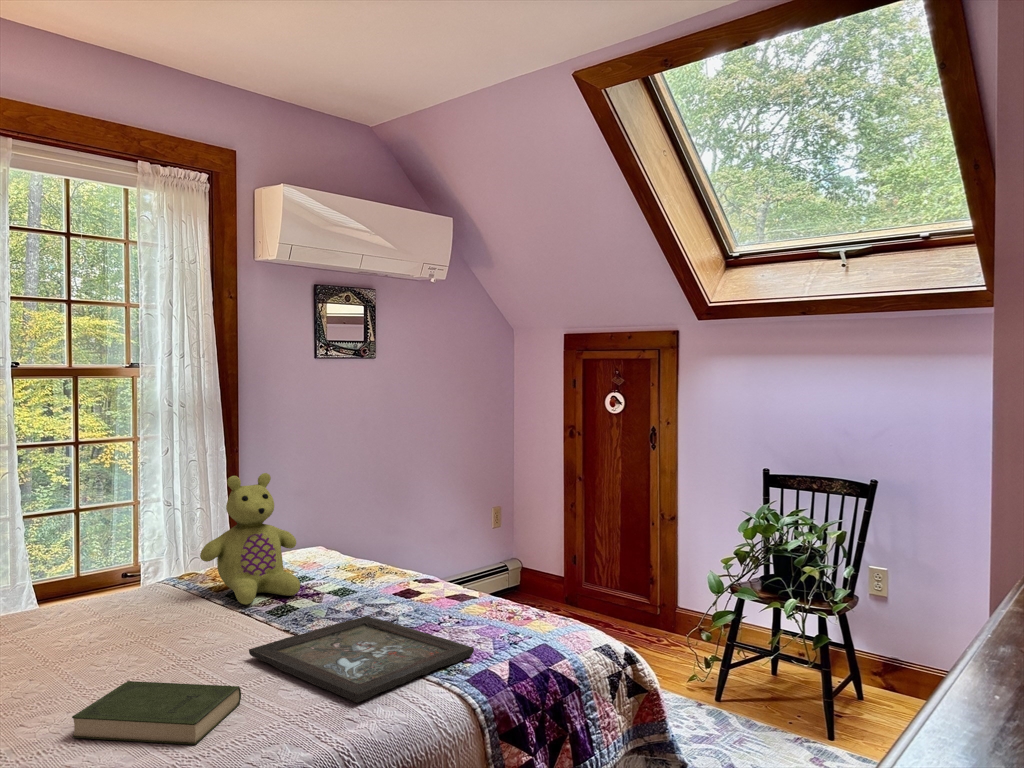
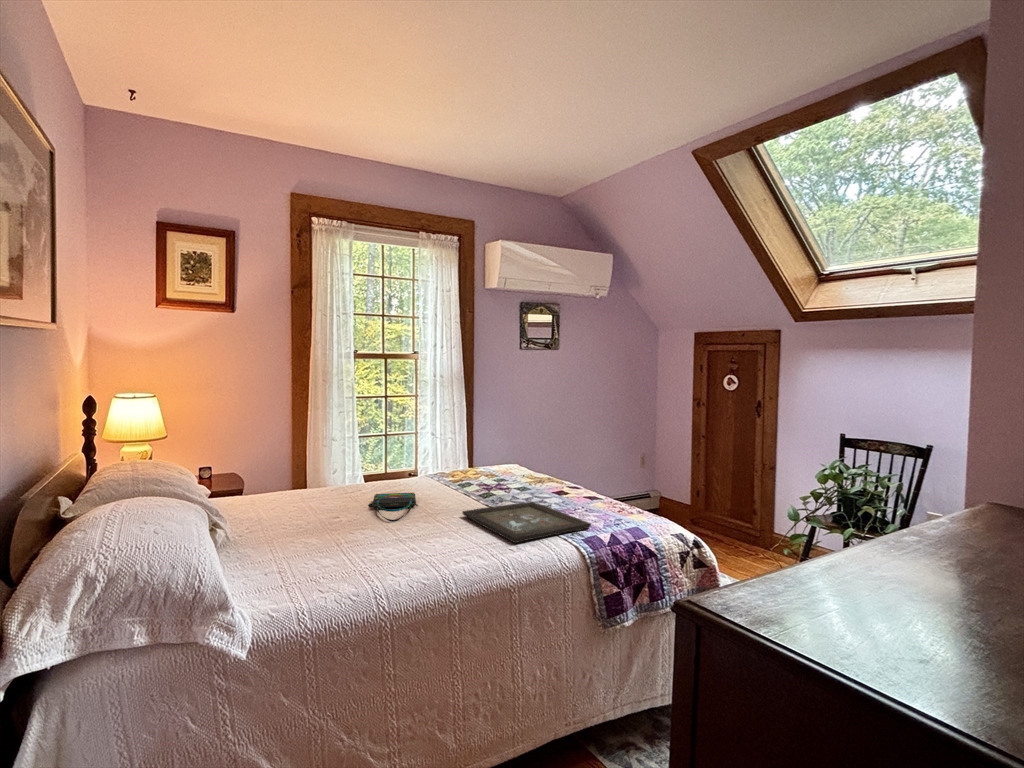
stuffed bear: present [200,473,300,604] -> none [443,415,498,490]
tote bag: none [62,621,162,686] -> present [368,493,418,522]
book: present [72,681,241,744] -> none [368,518,454,551]

